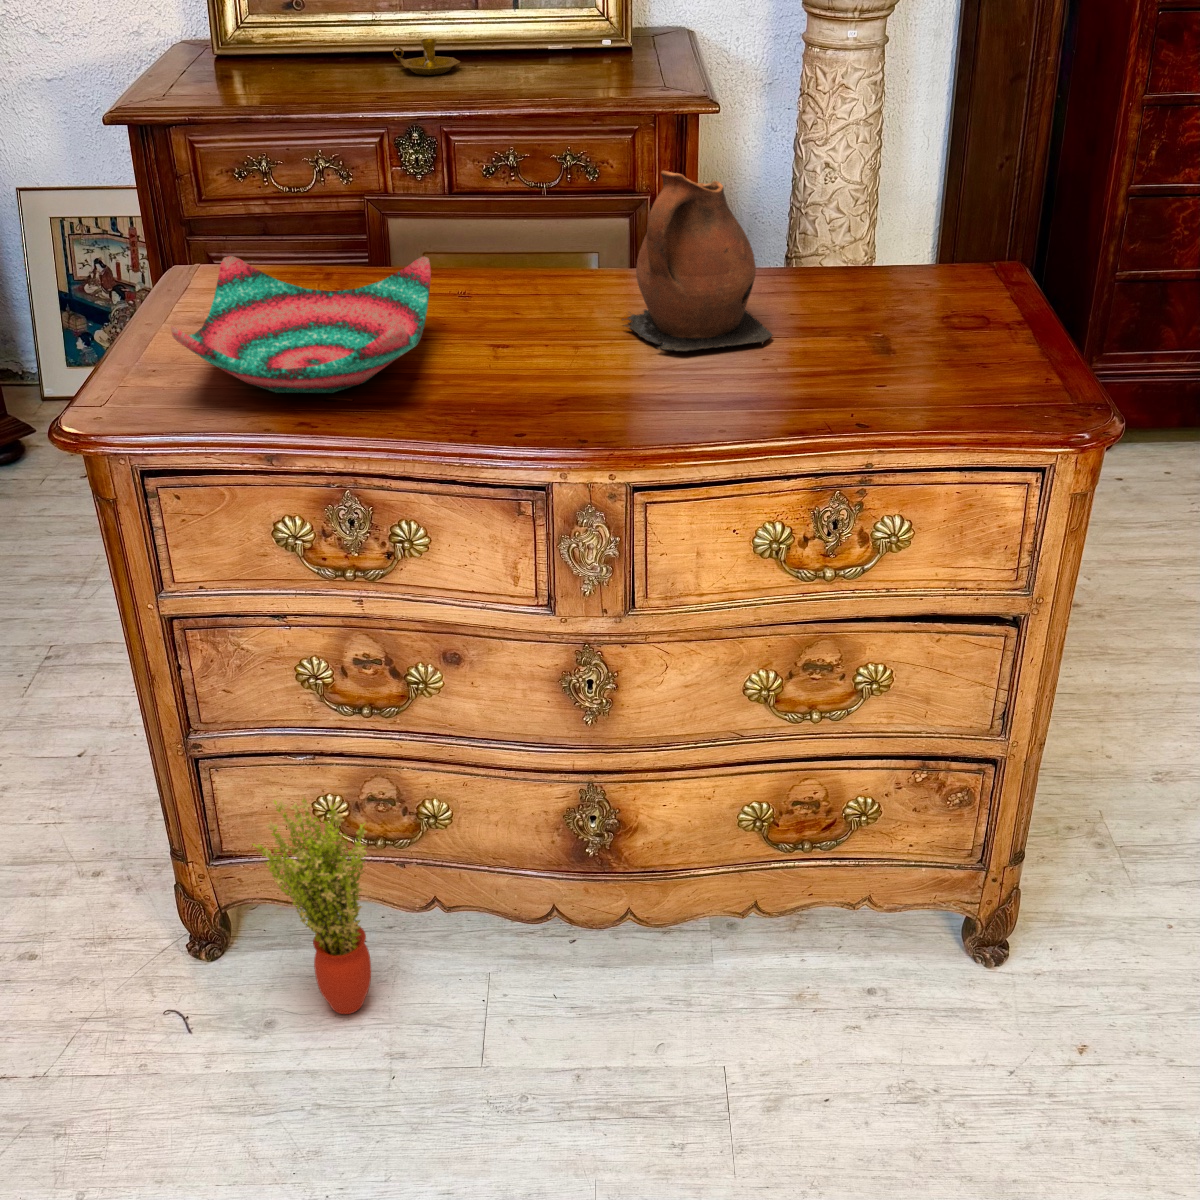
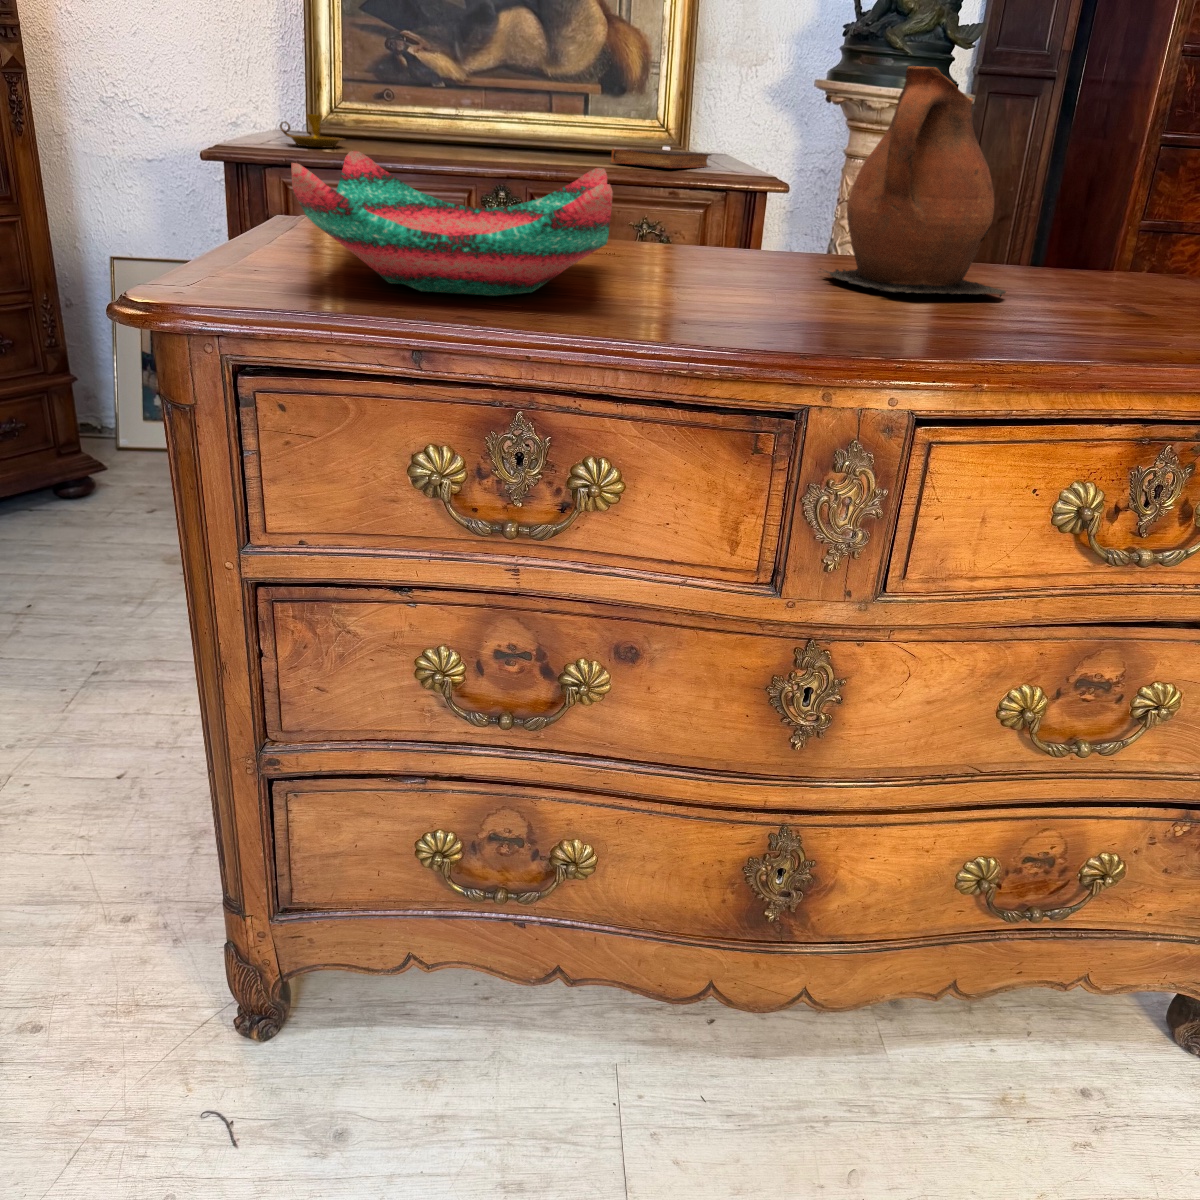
candlestick: present [393,39,460,75] -> present [280,114,345,148]
book: none [534,54,646,92] -> present [611,149,711,168]
potted plant: present [253,798,371,1014] -> none [342,831,498,1116]

